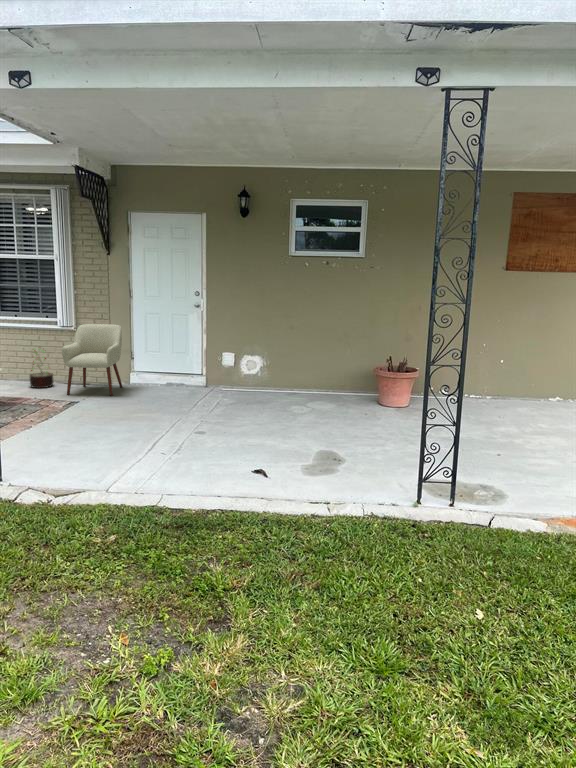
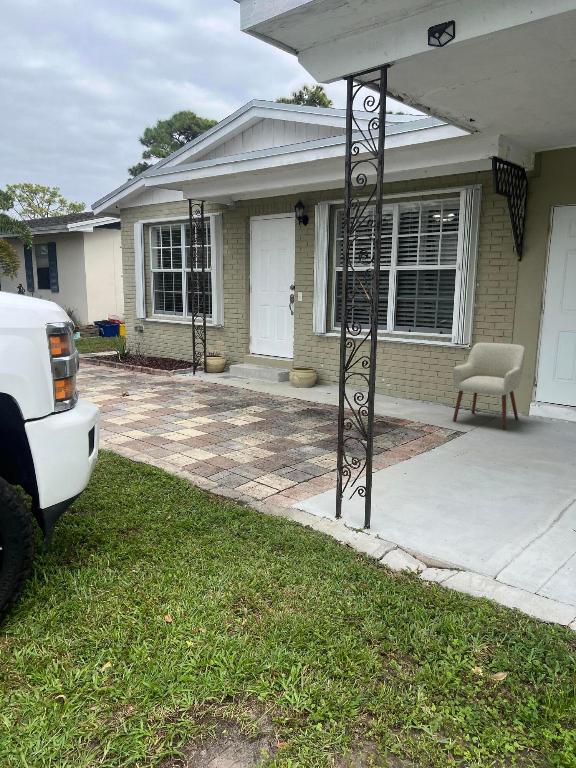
decorative plant: present [30,349,53,388] -> none [416,364,441,409]

